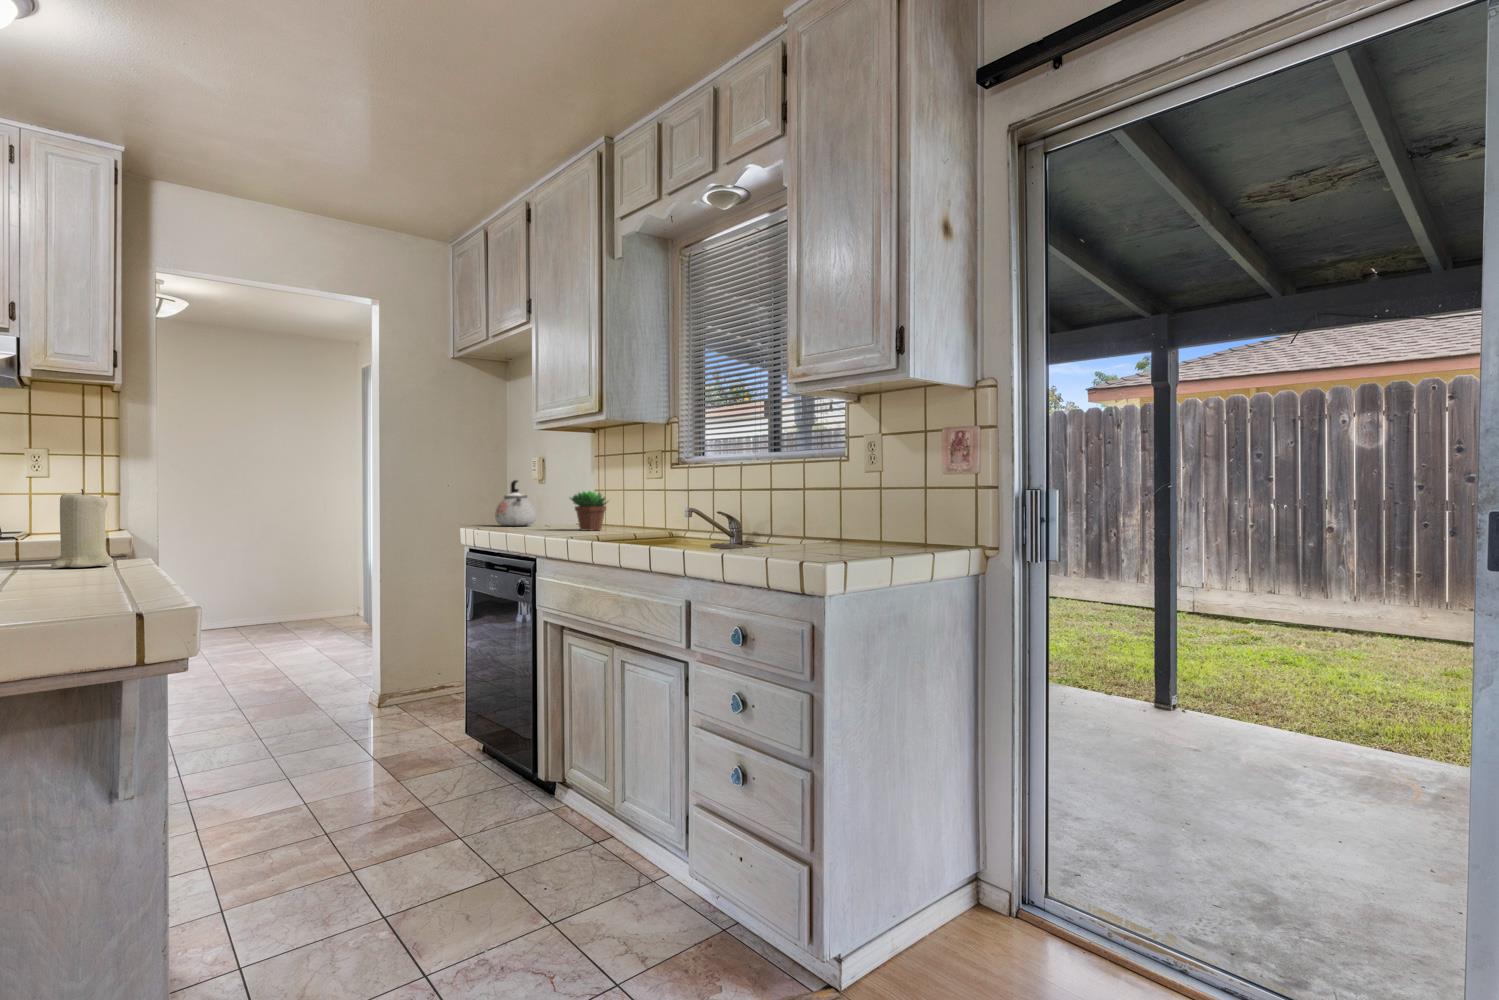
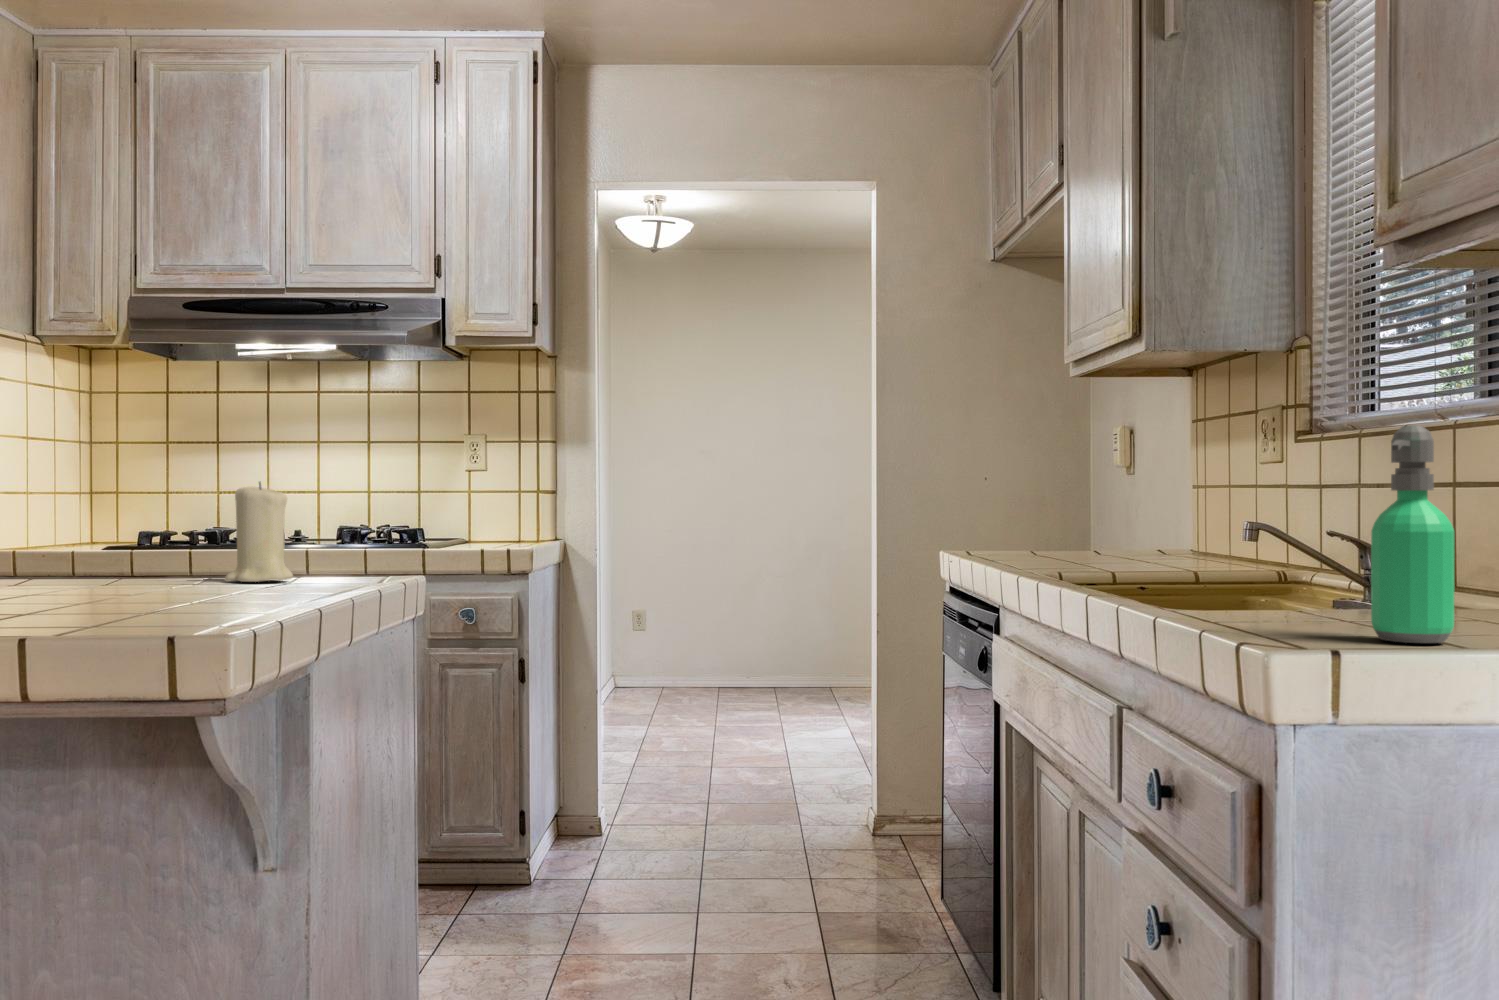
soap dispenser: none [805,467,835,554] -> present [1371,425,1454,643]
kettle: present [495,480,536,526] -> none [1026,468,1098,550]
succulent plant: present [571,491,607,530] -> none [1111,484,1190,564]

